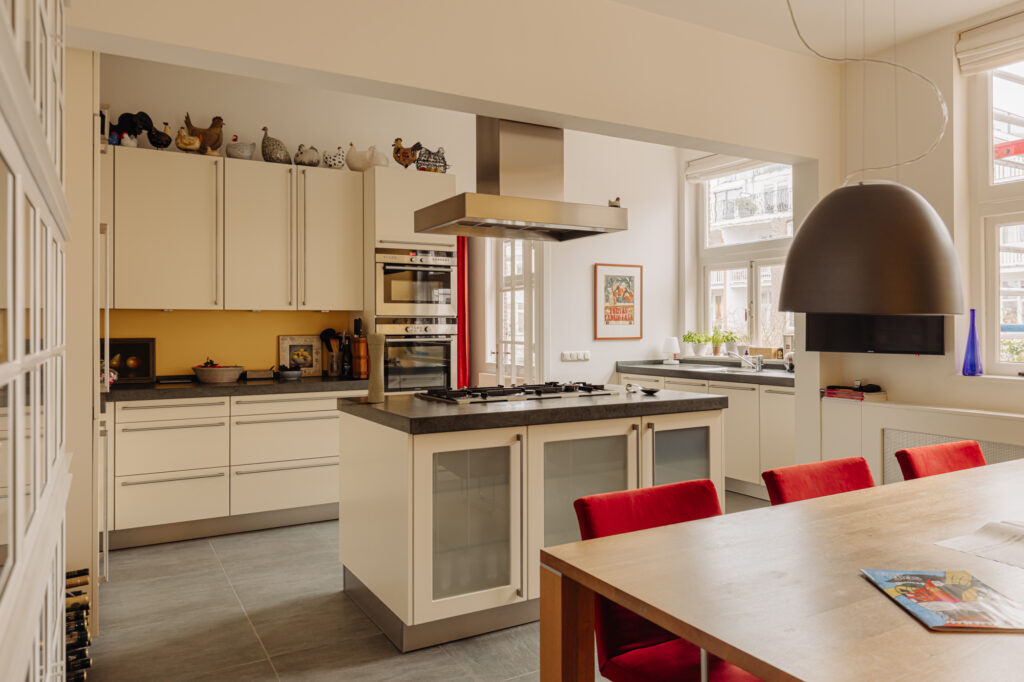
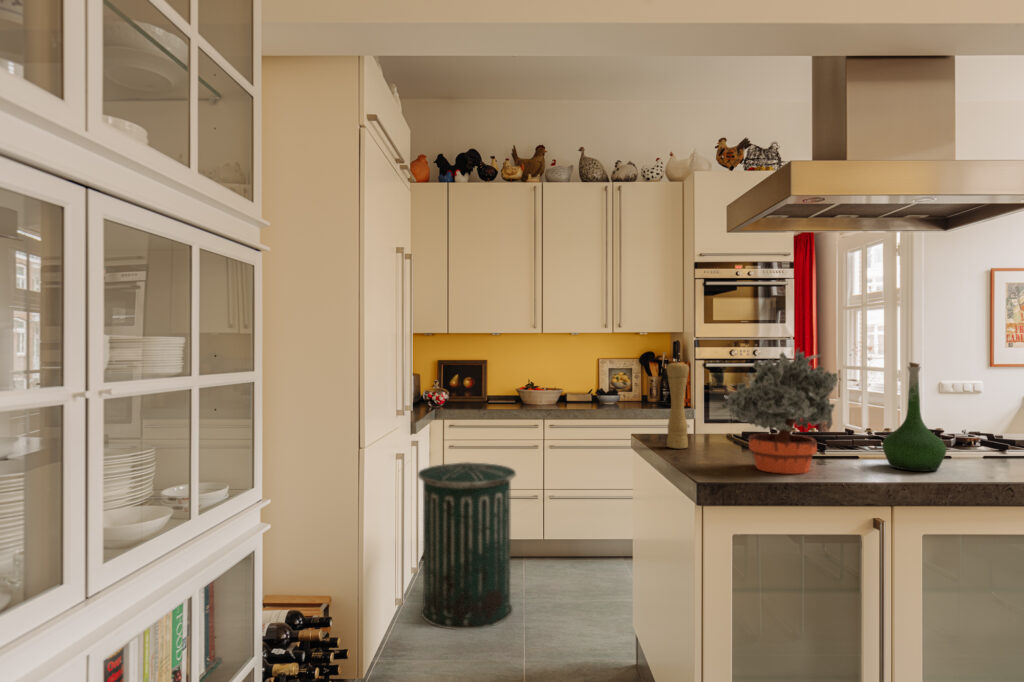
potted plant: none [415,319,495,411] -> present [721,349,837,474]
vase: none [523,330,561,405] -> present [882,362,946,472]
trash can: none [101,437,211,603] -> present [418,463,516,630]

